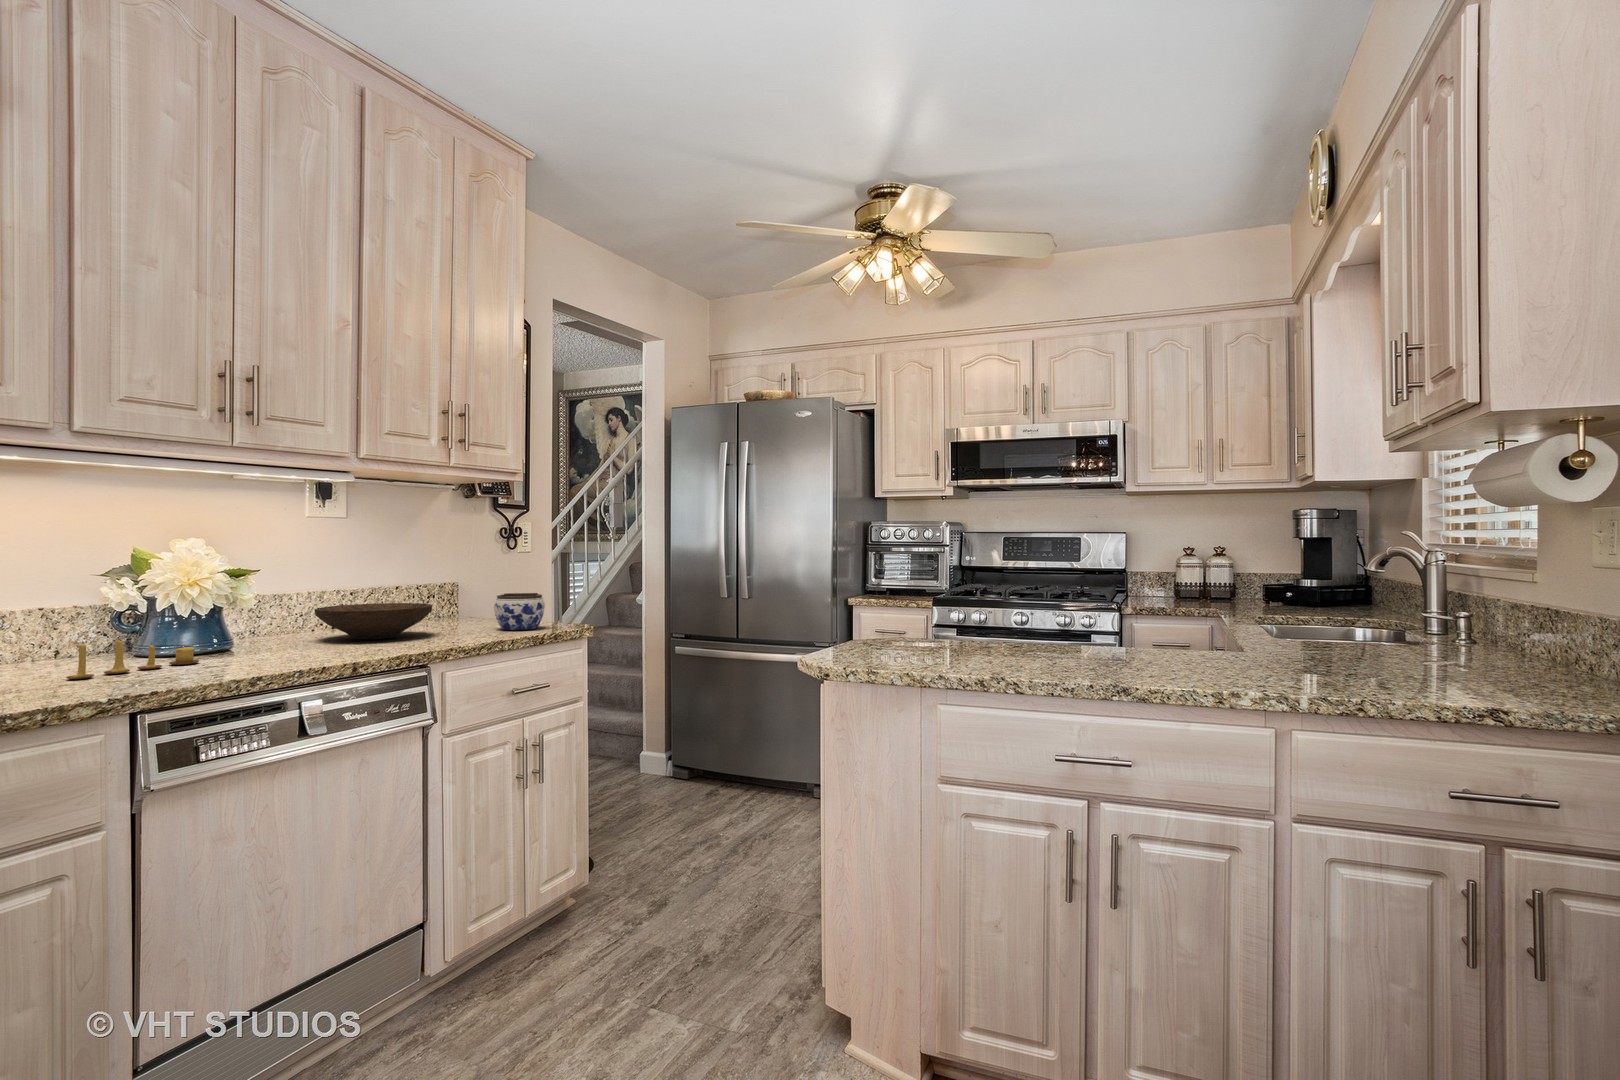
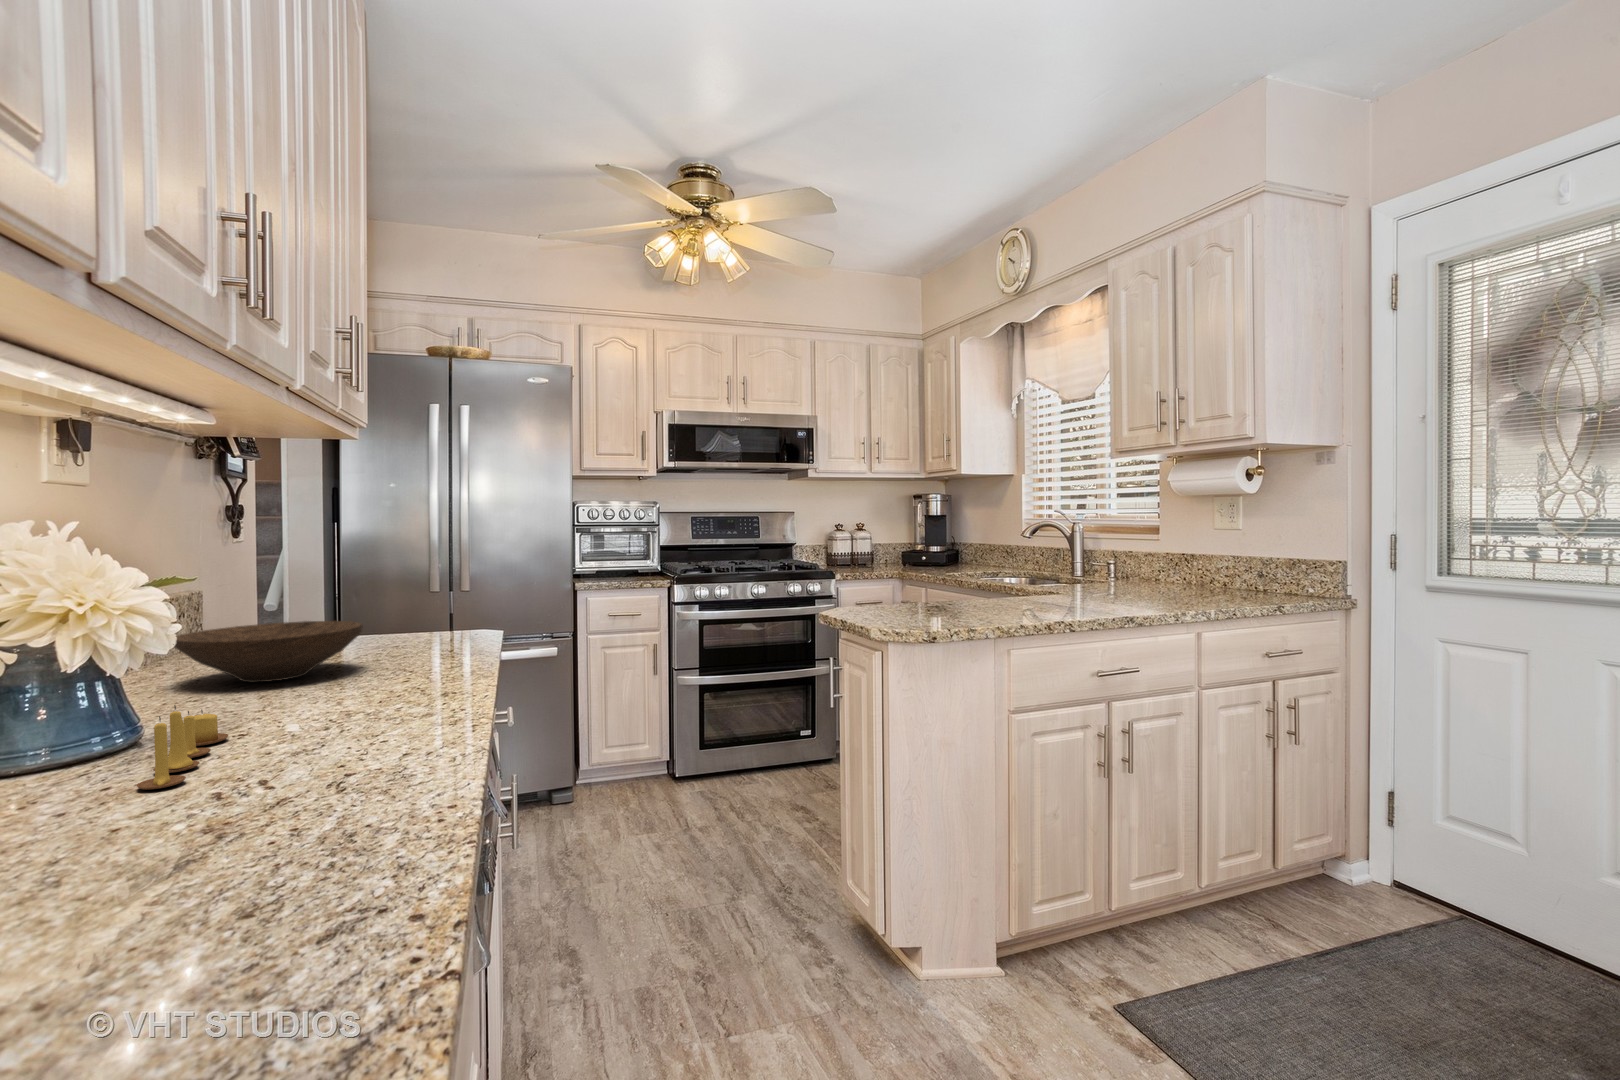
jar: present [494,593,545,630] -> none [380,596,451,648]

